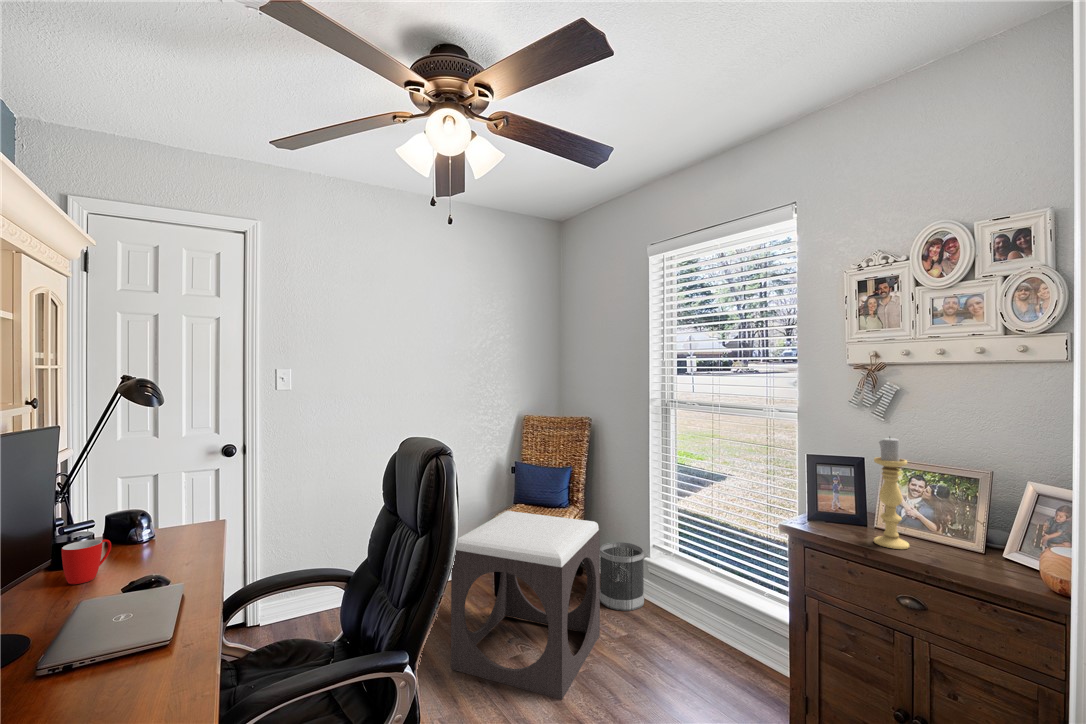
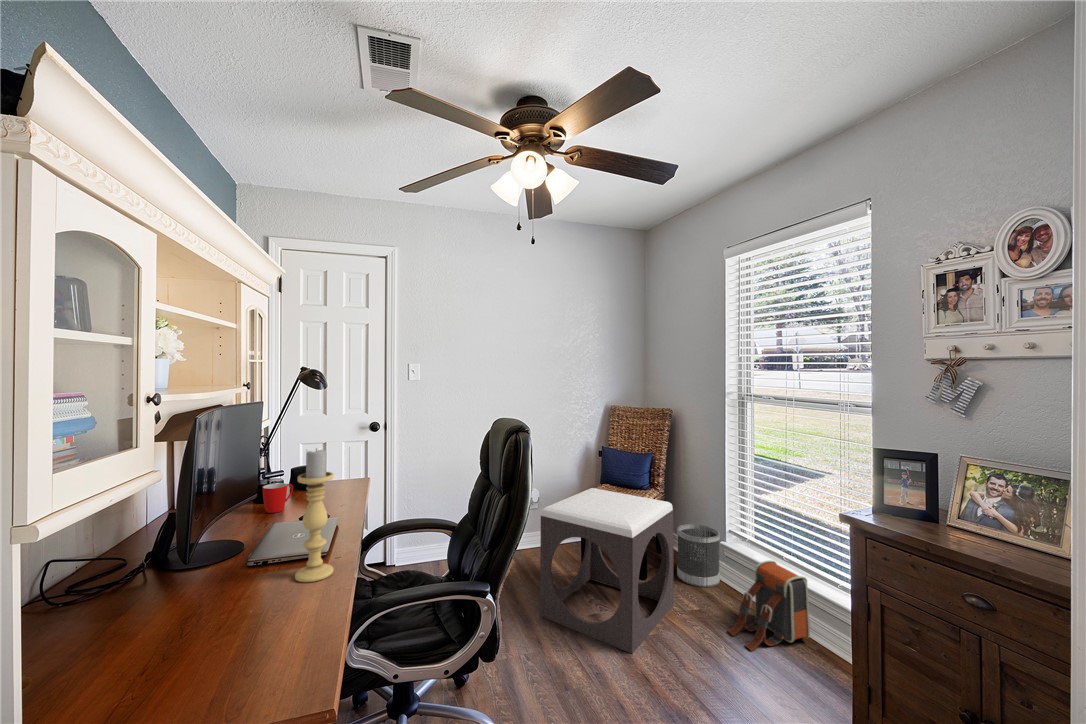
candle holder: present [874,437,909,549] -> present [295,449,334,582]
backpack: none [658,576,740,677] -> present [727,560,810,651]

